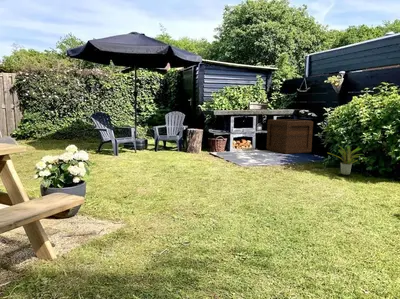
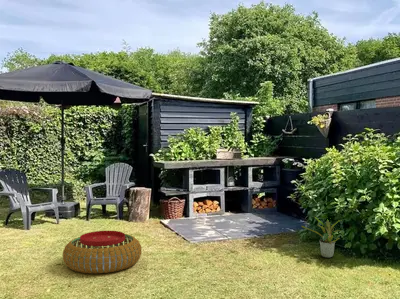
wooden crate: present [266,119,313,154] -> none [241,171,300,220]
pouf: none [159,153,214,180] -> present [63,231,142,274]

